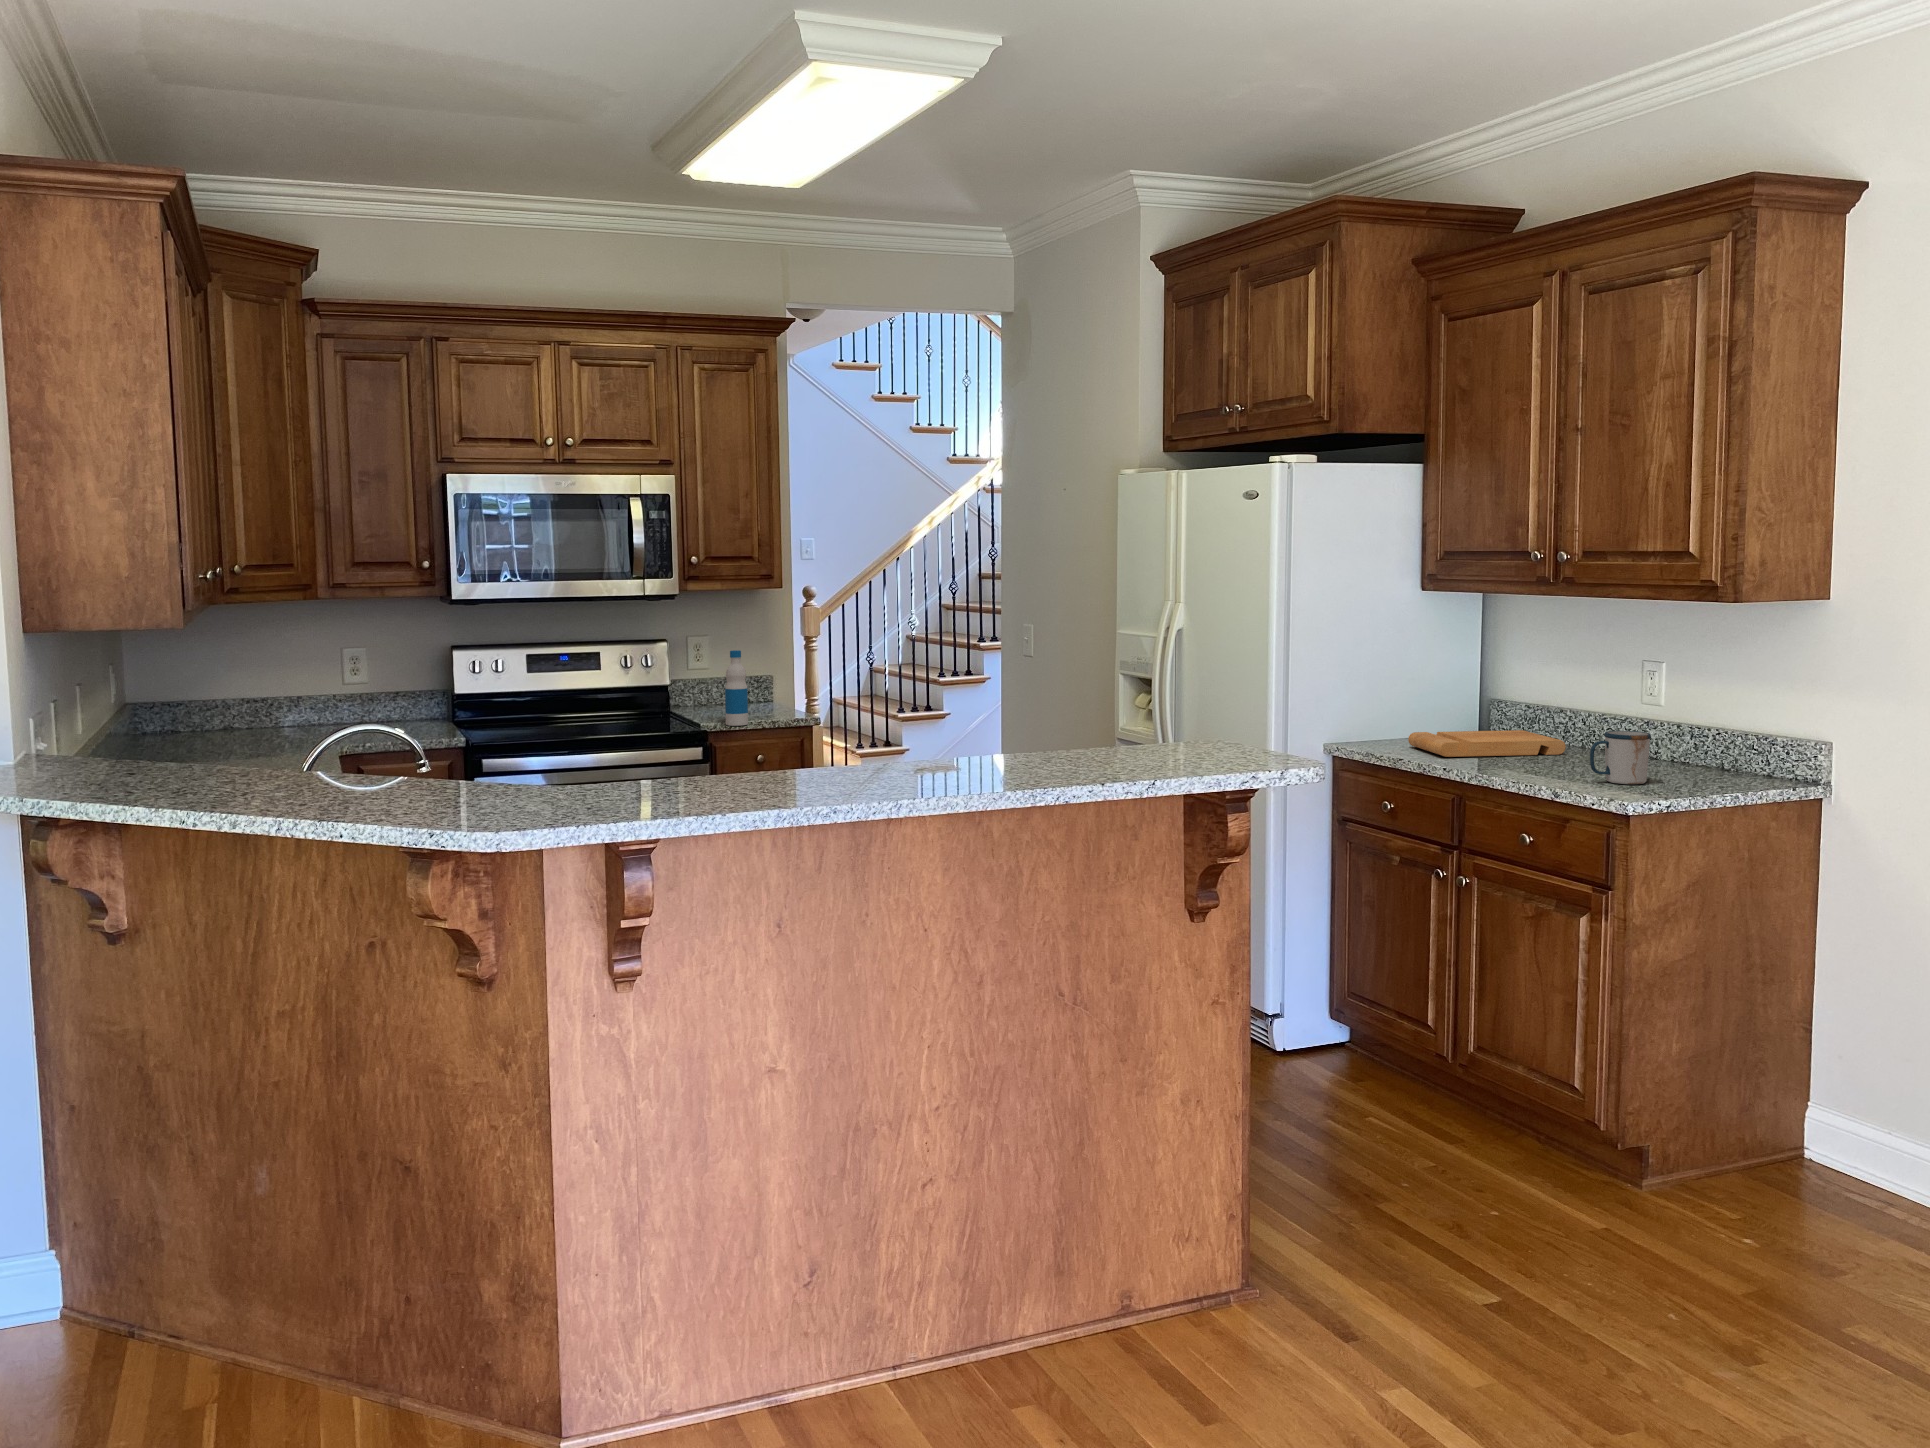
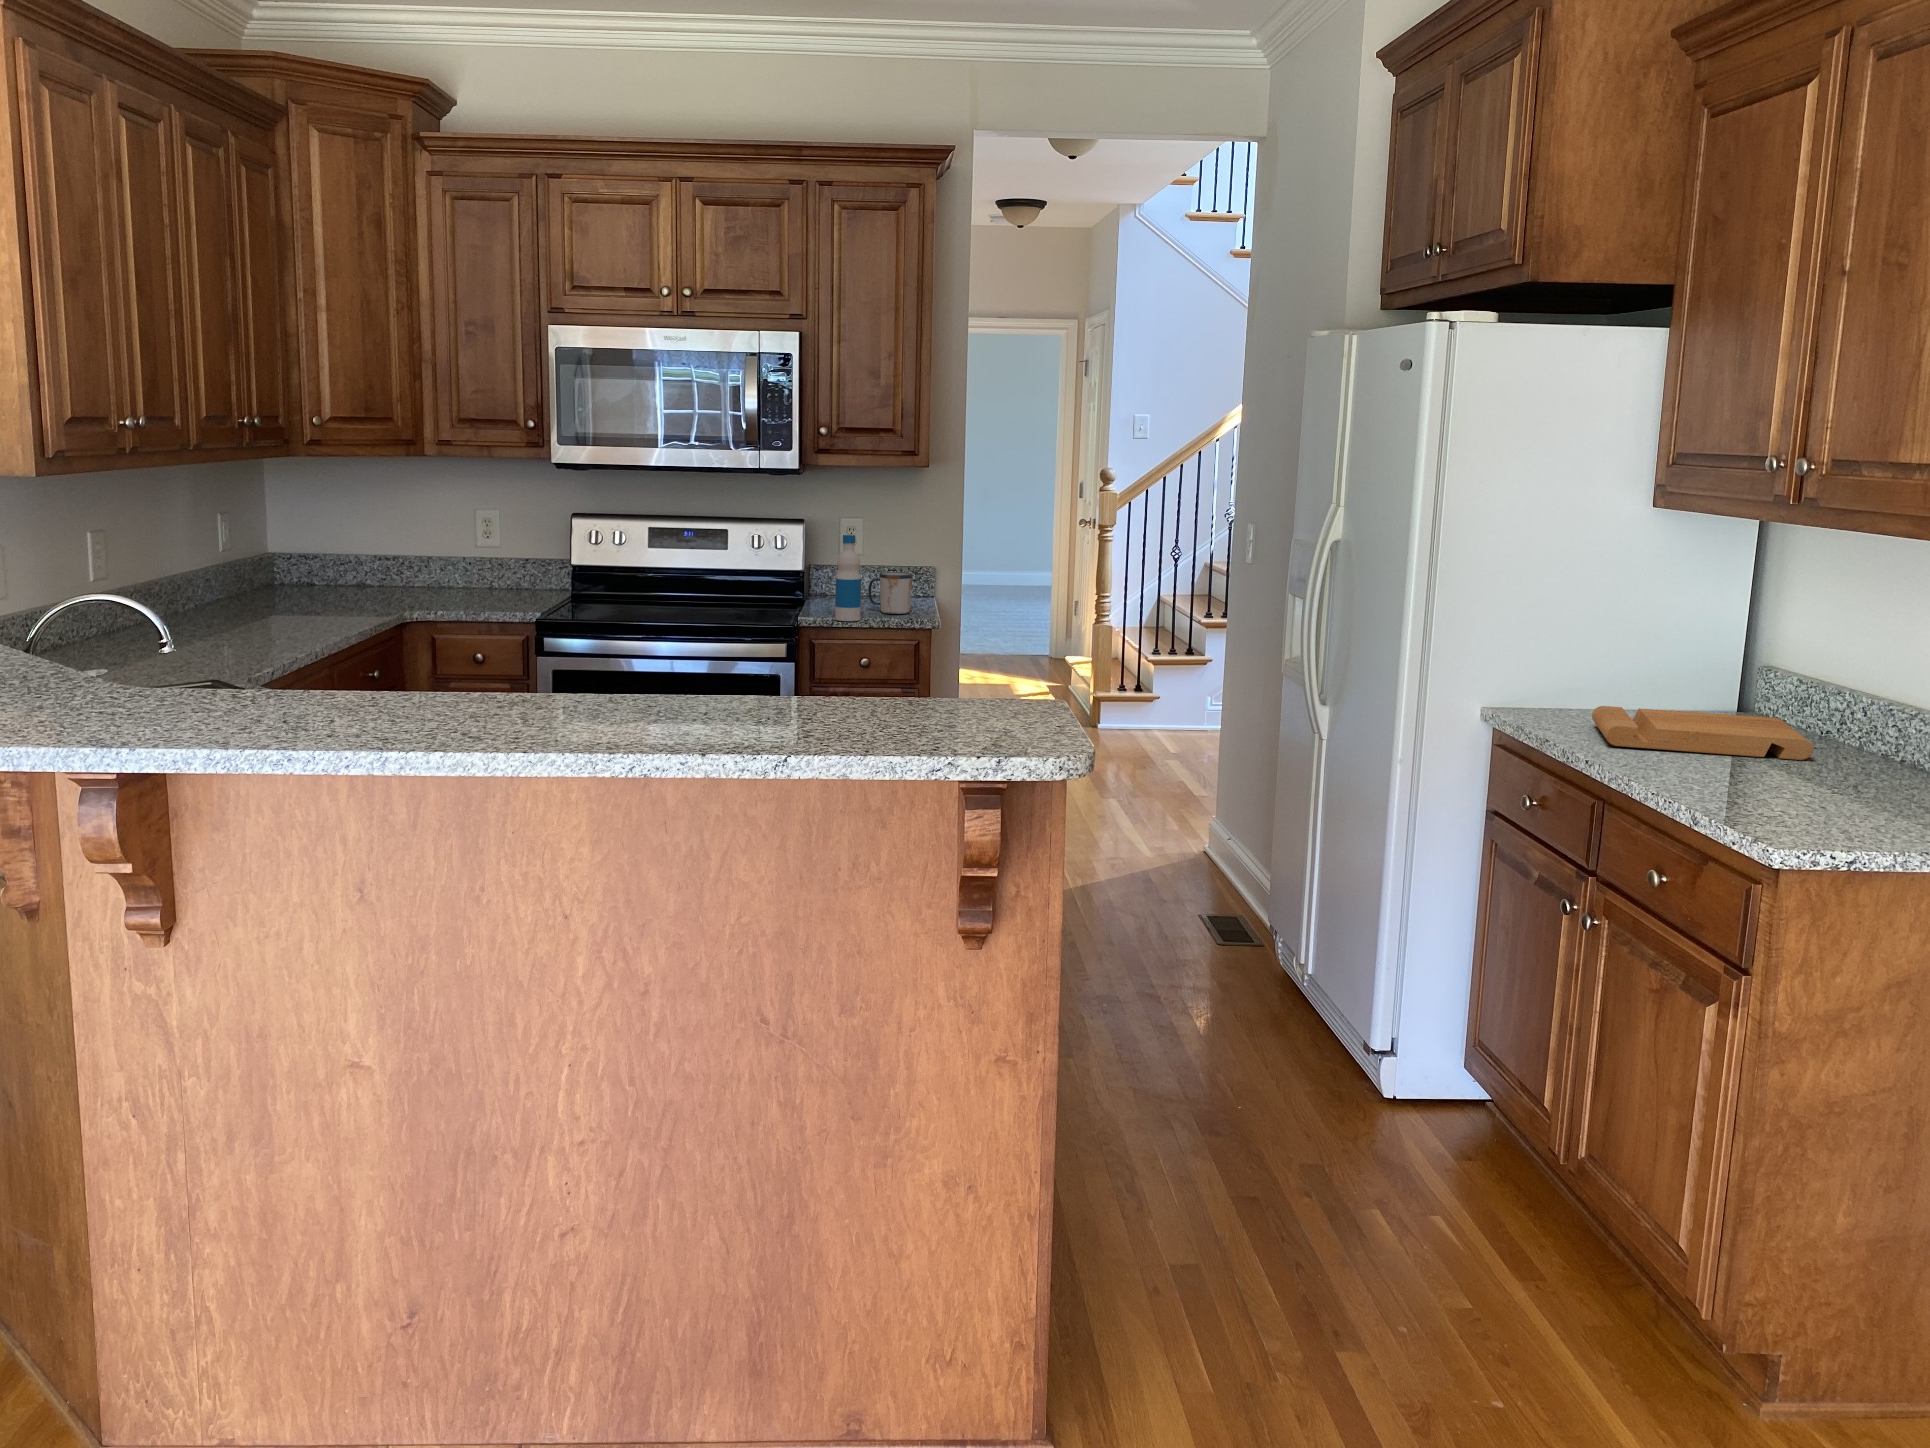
mug: present [1590,731,1651,784] -> present [868,572,912,614]

